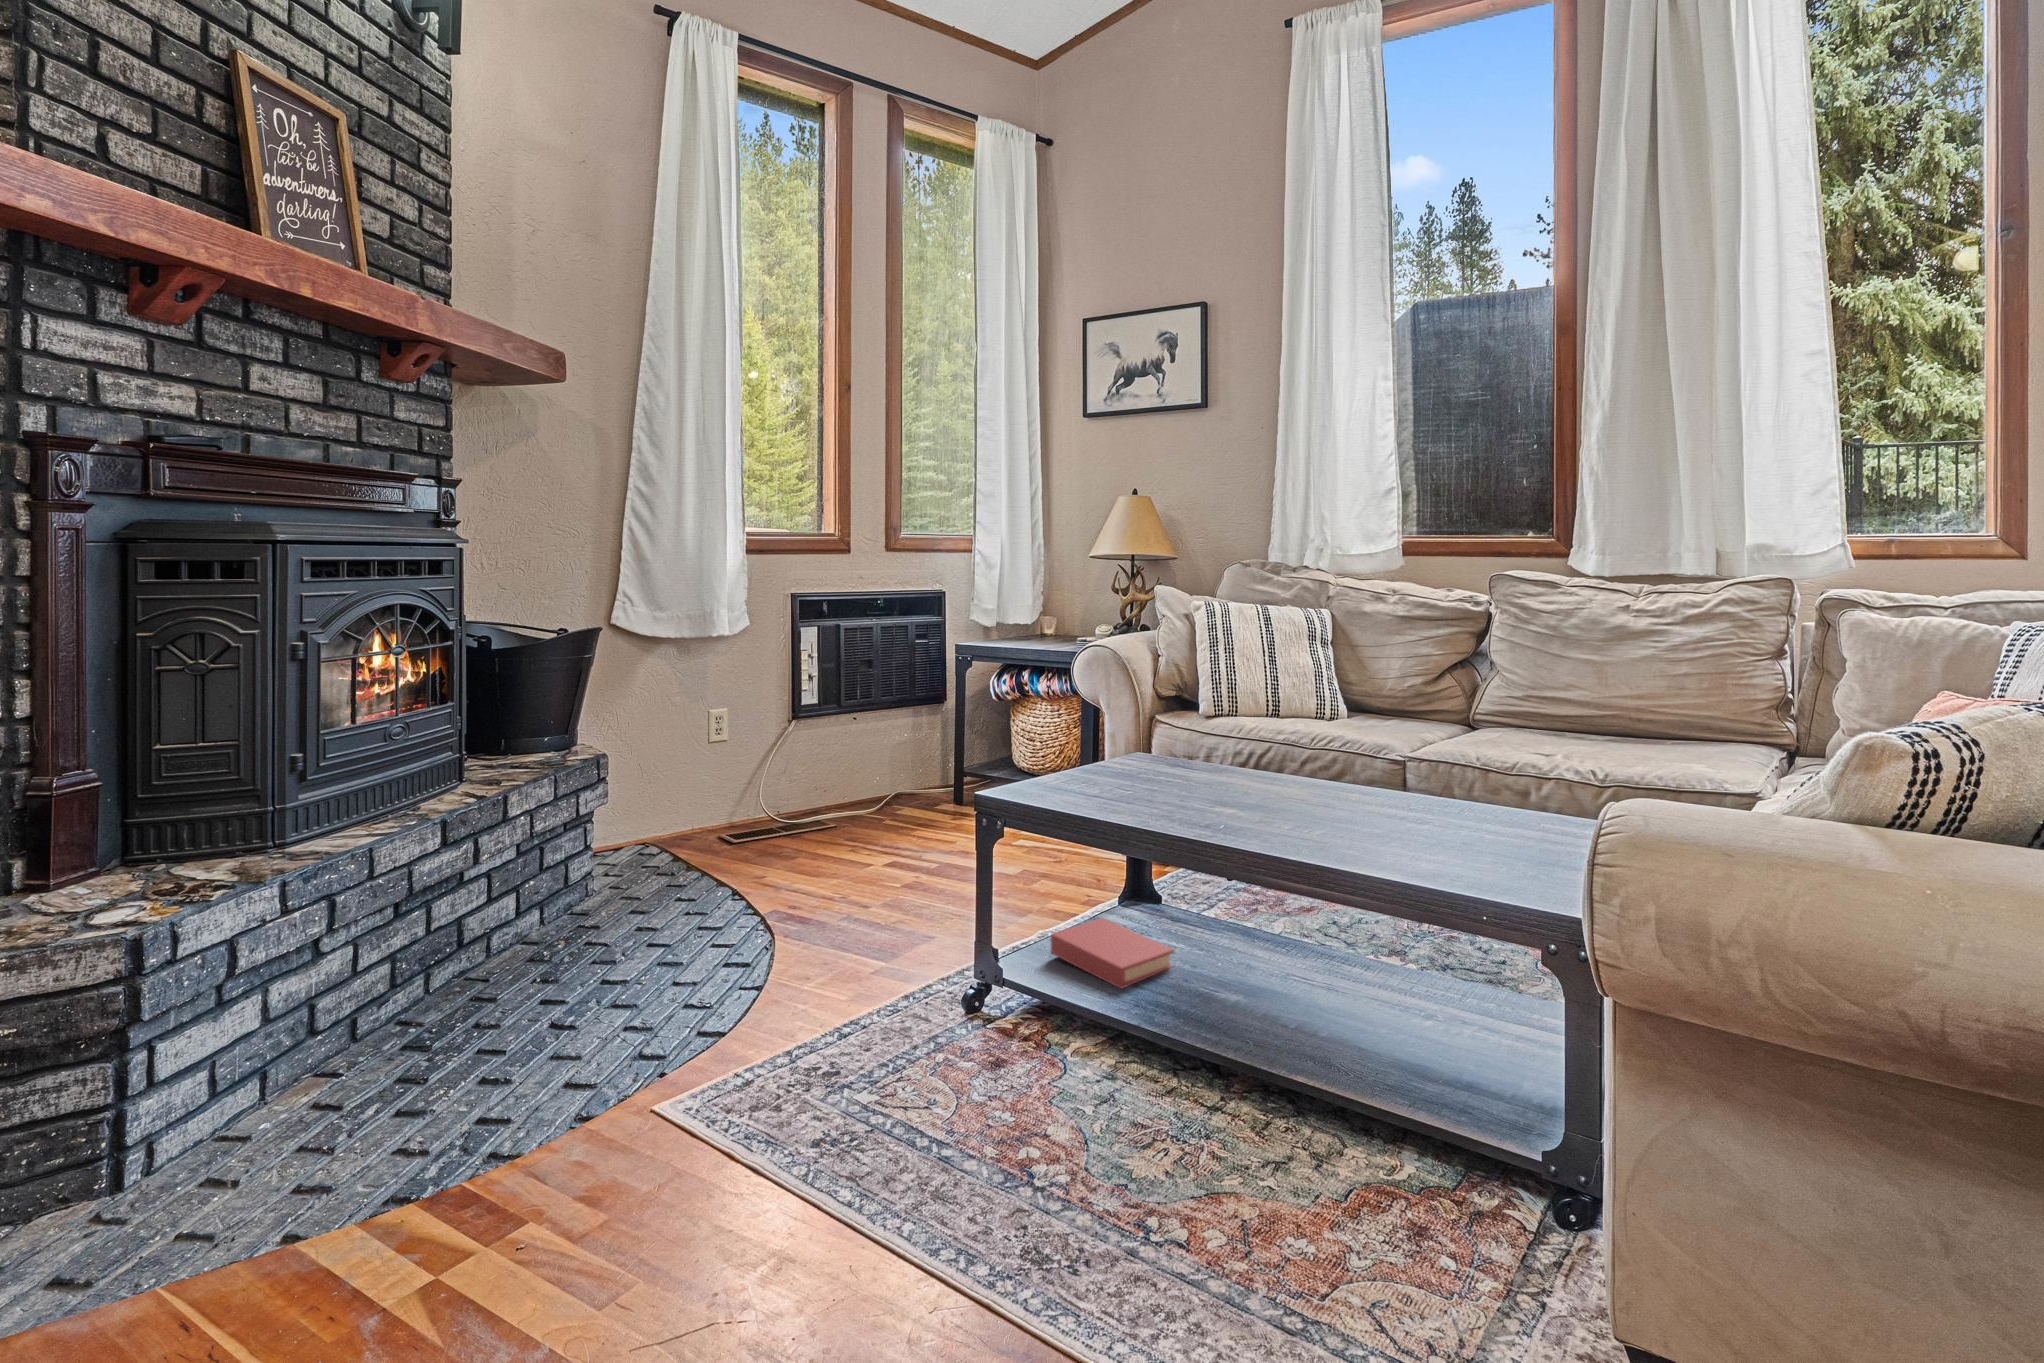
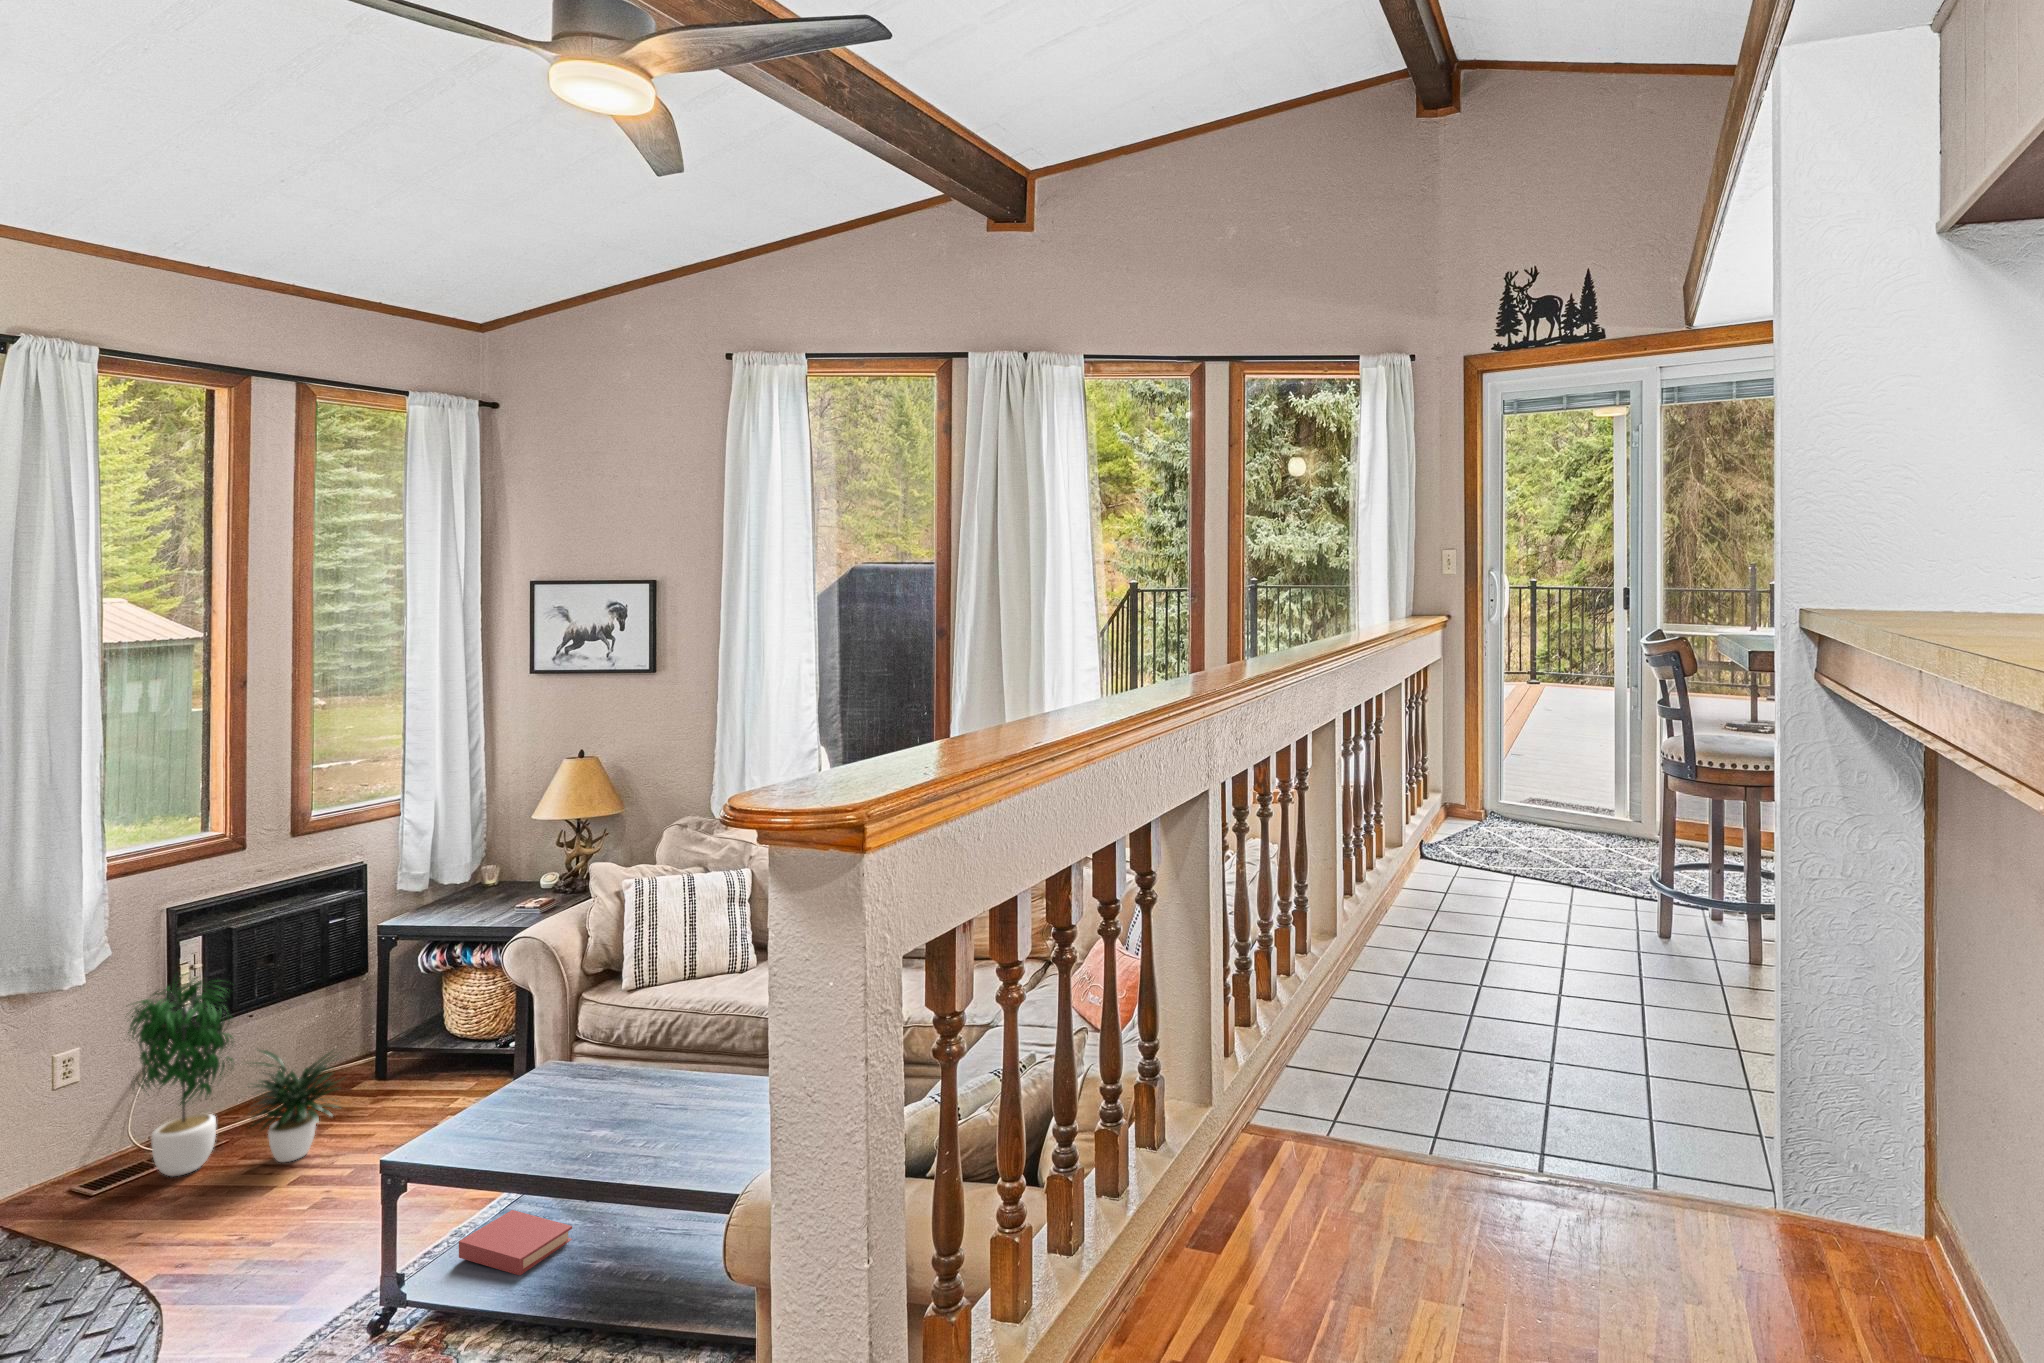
potted plant: none [757,639,927,847] -> present [128,980,341,1176]

